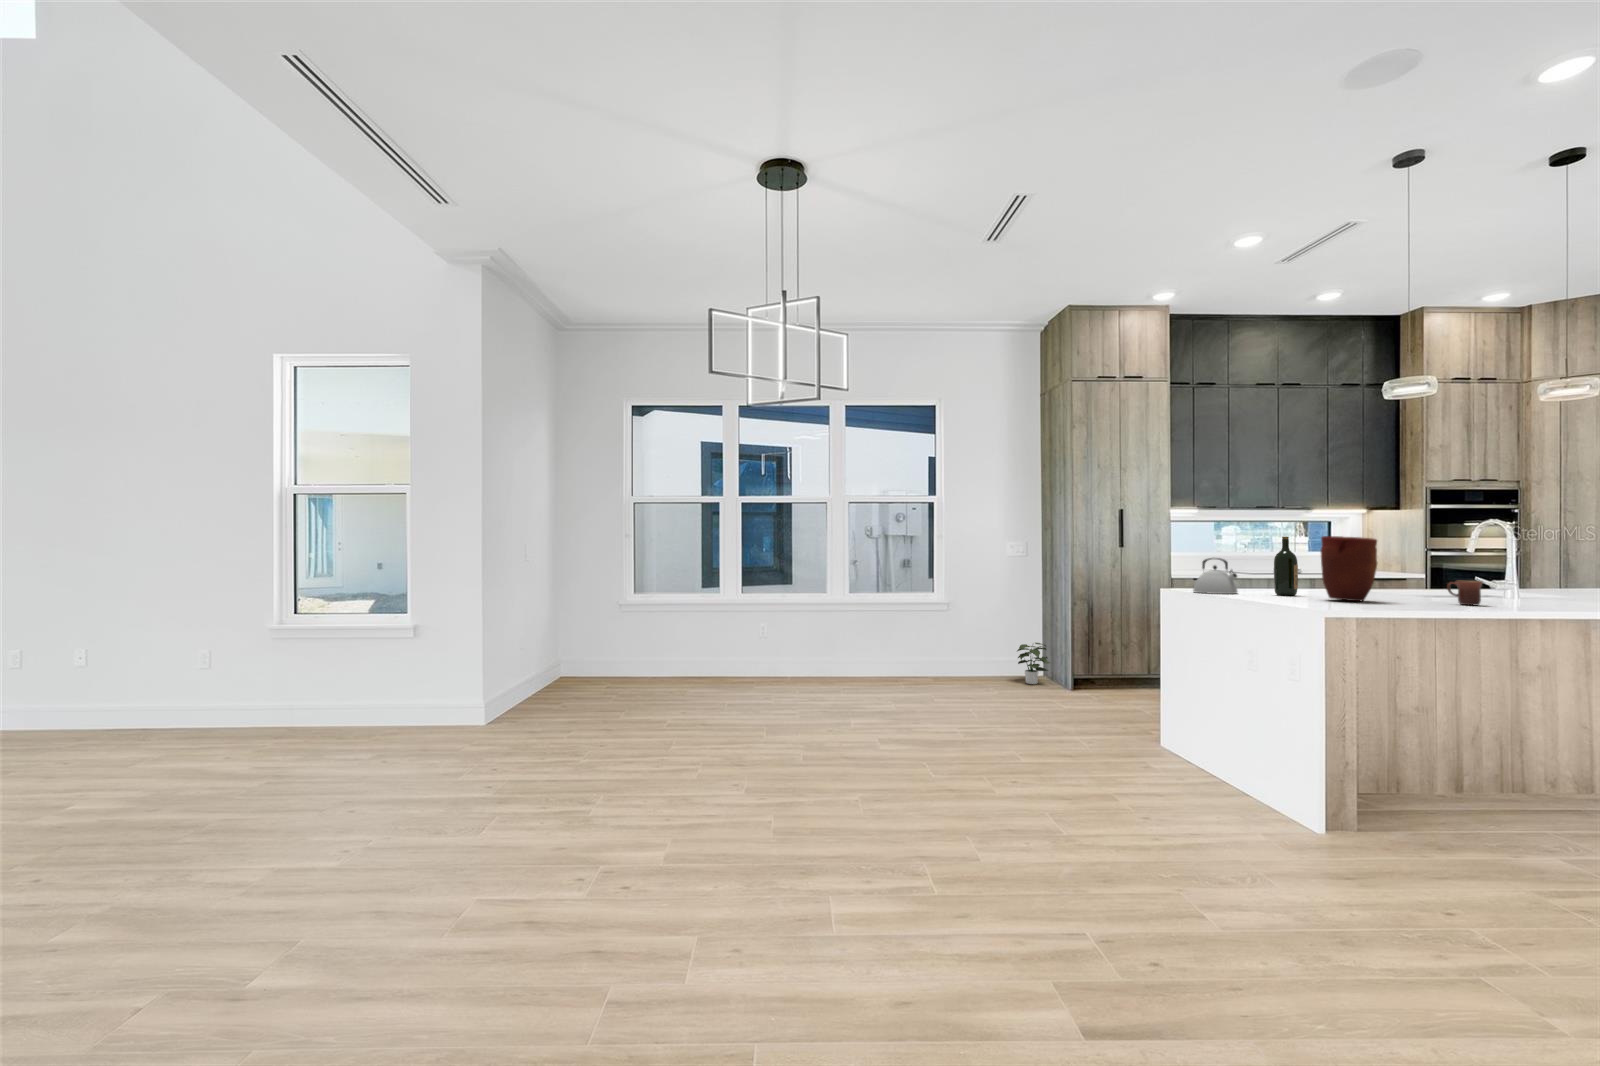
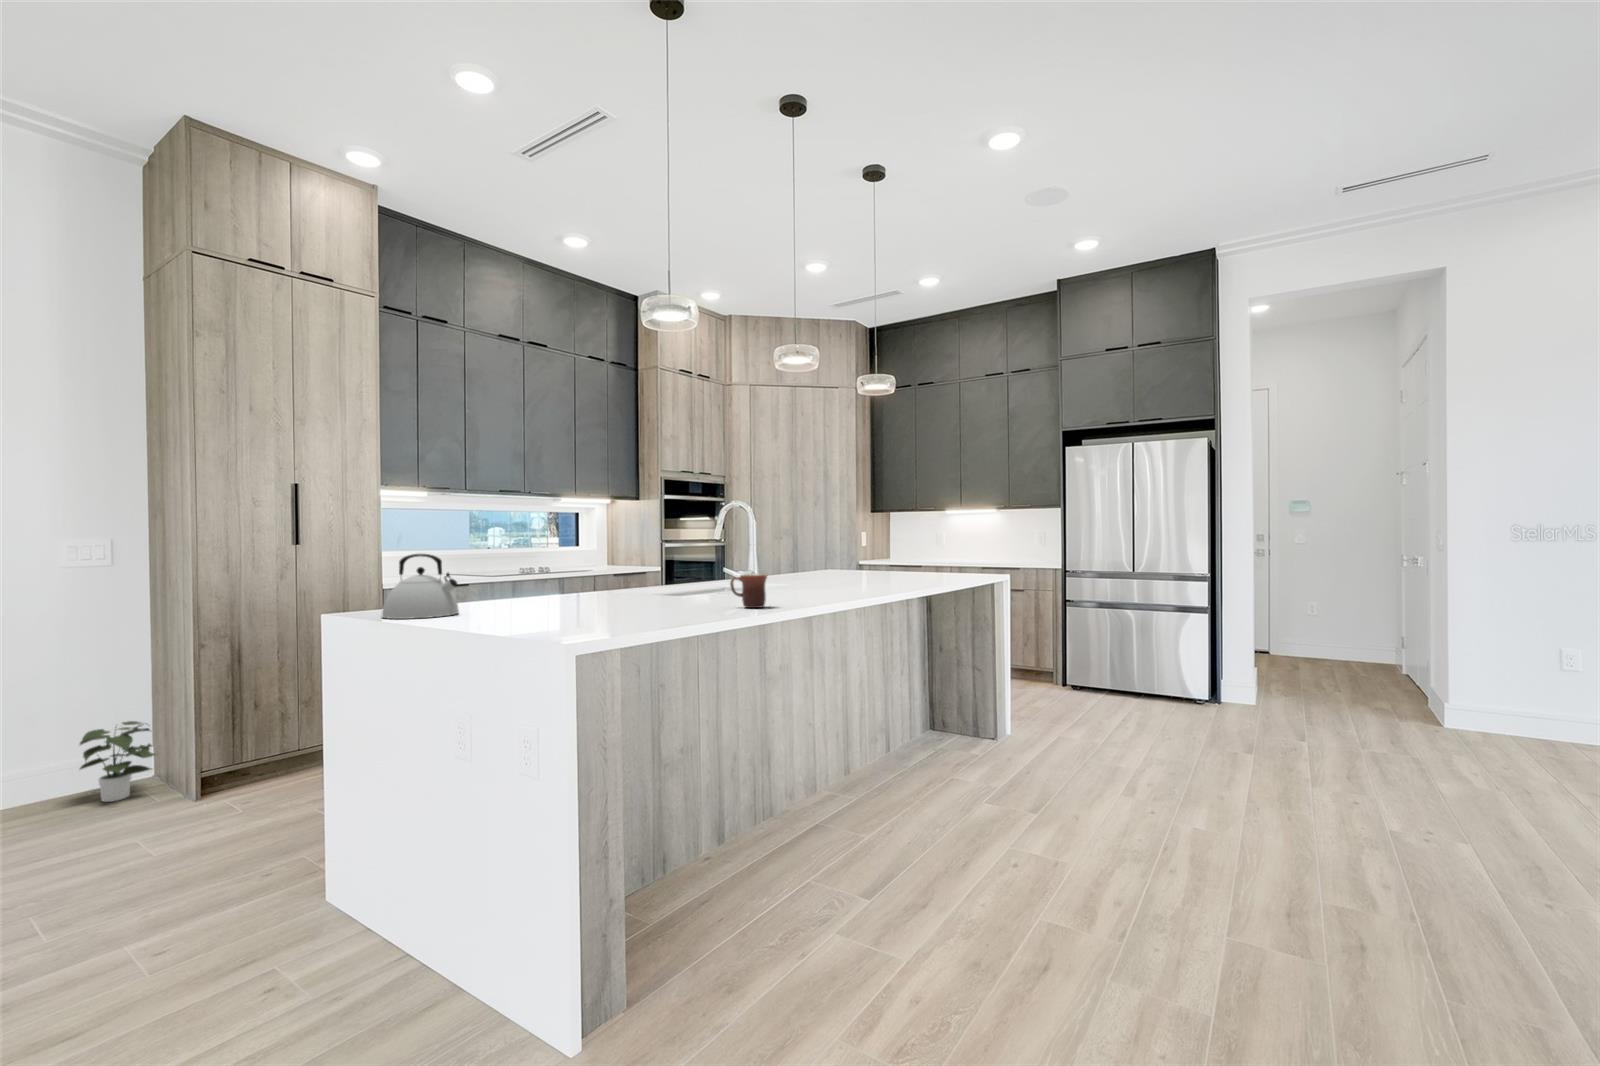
vase: present [1321,536,1378,601] -> none [582,513,655,615]
wine bottle: present [1274,537,1298,596] -> none [514,516,549,612]

